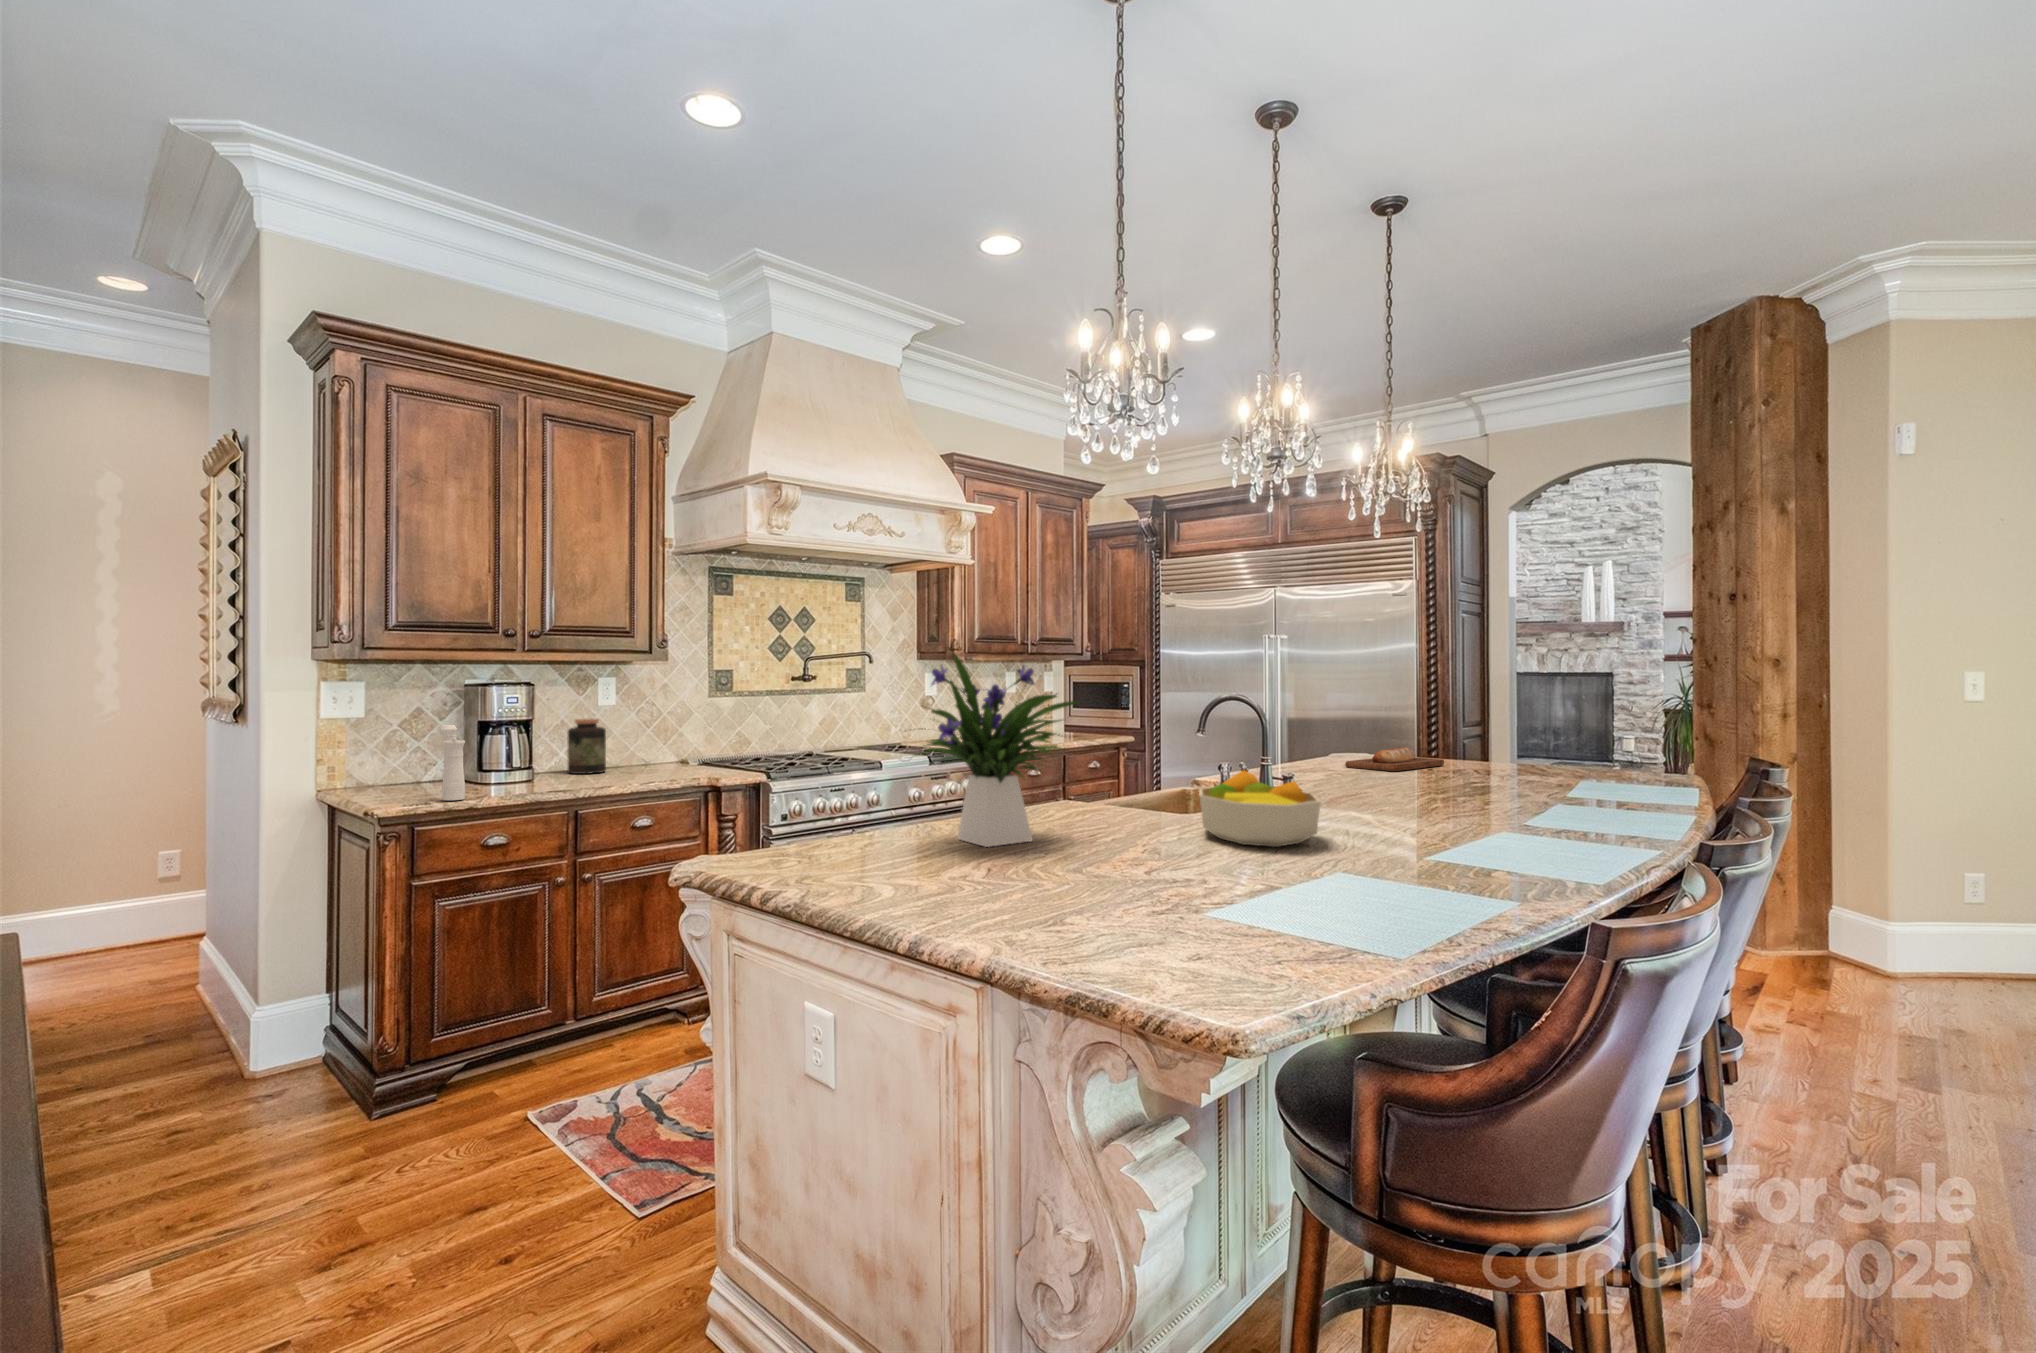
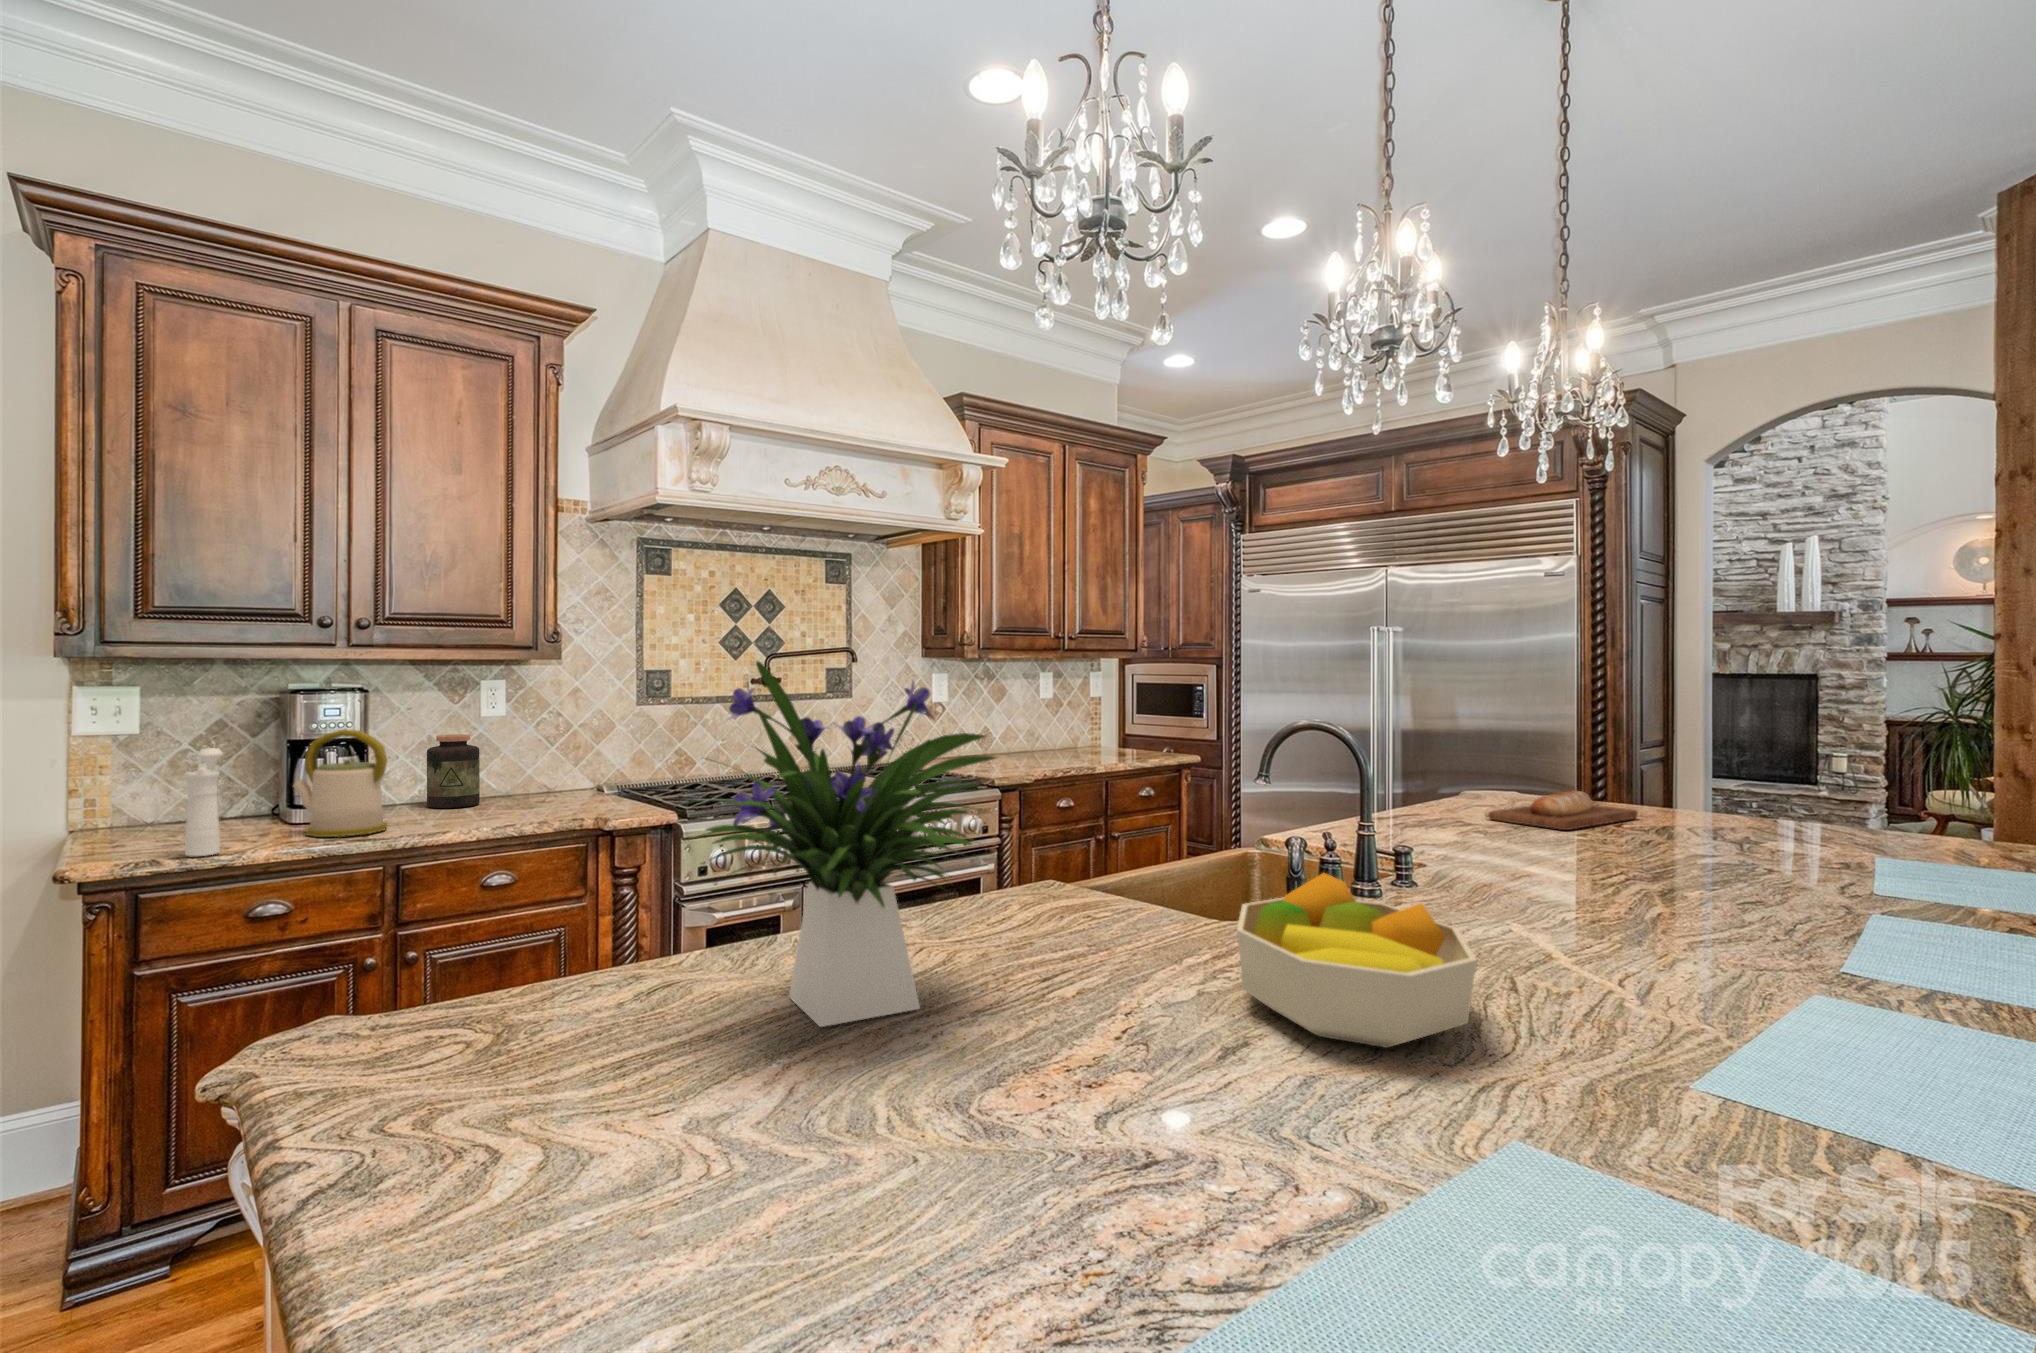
kettle: none [495,712,563,790] -> present [293,729,387,837]

